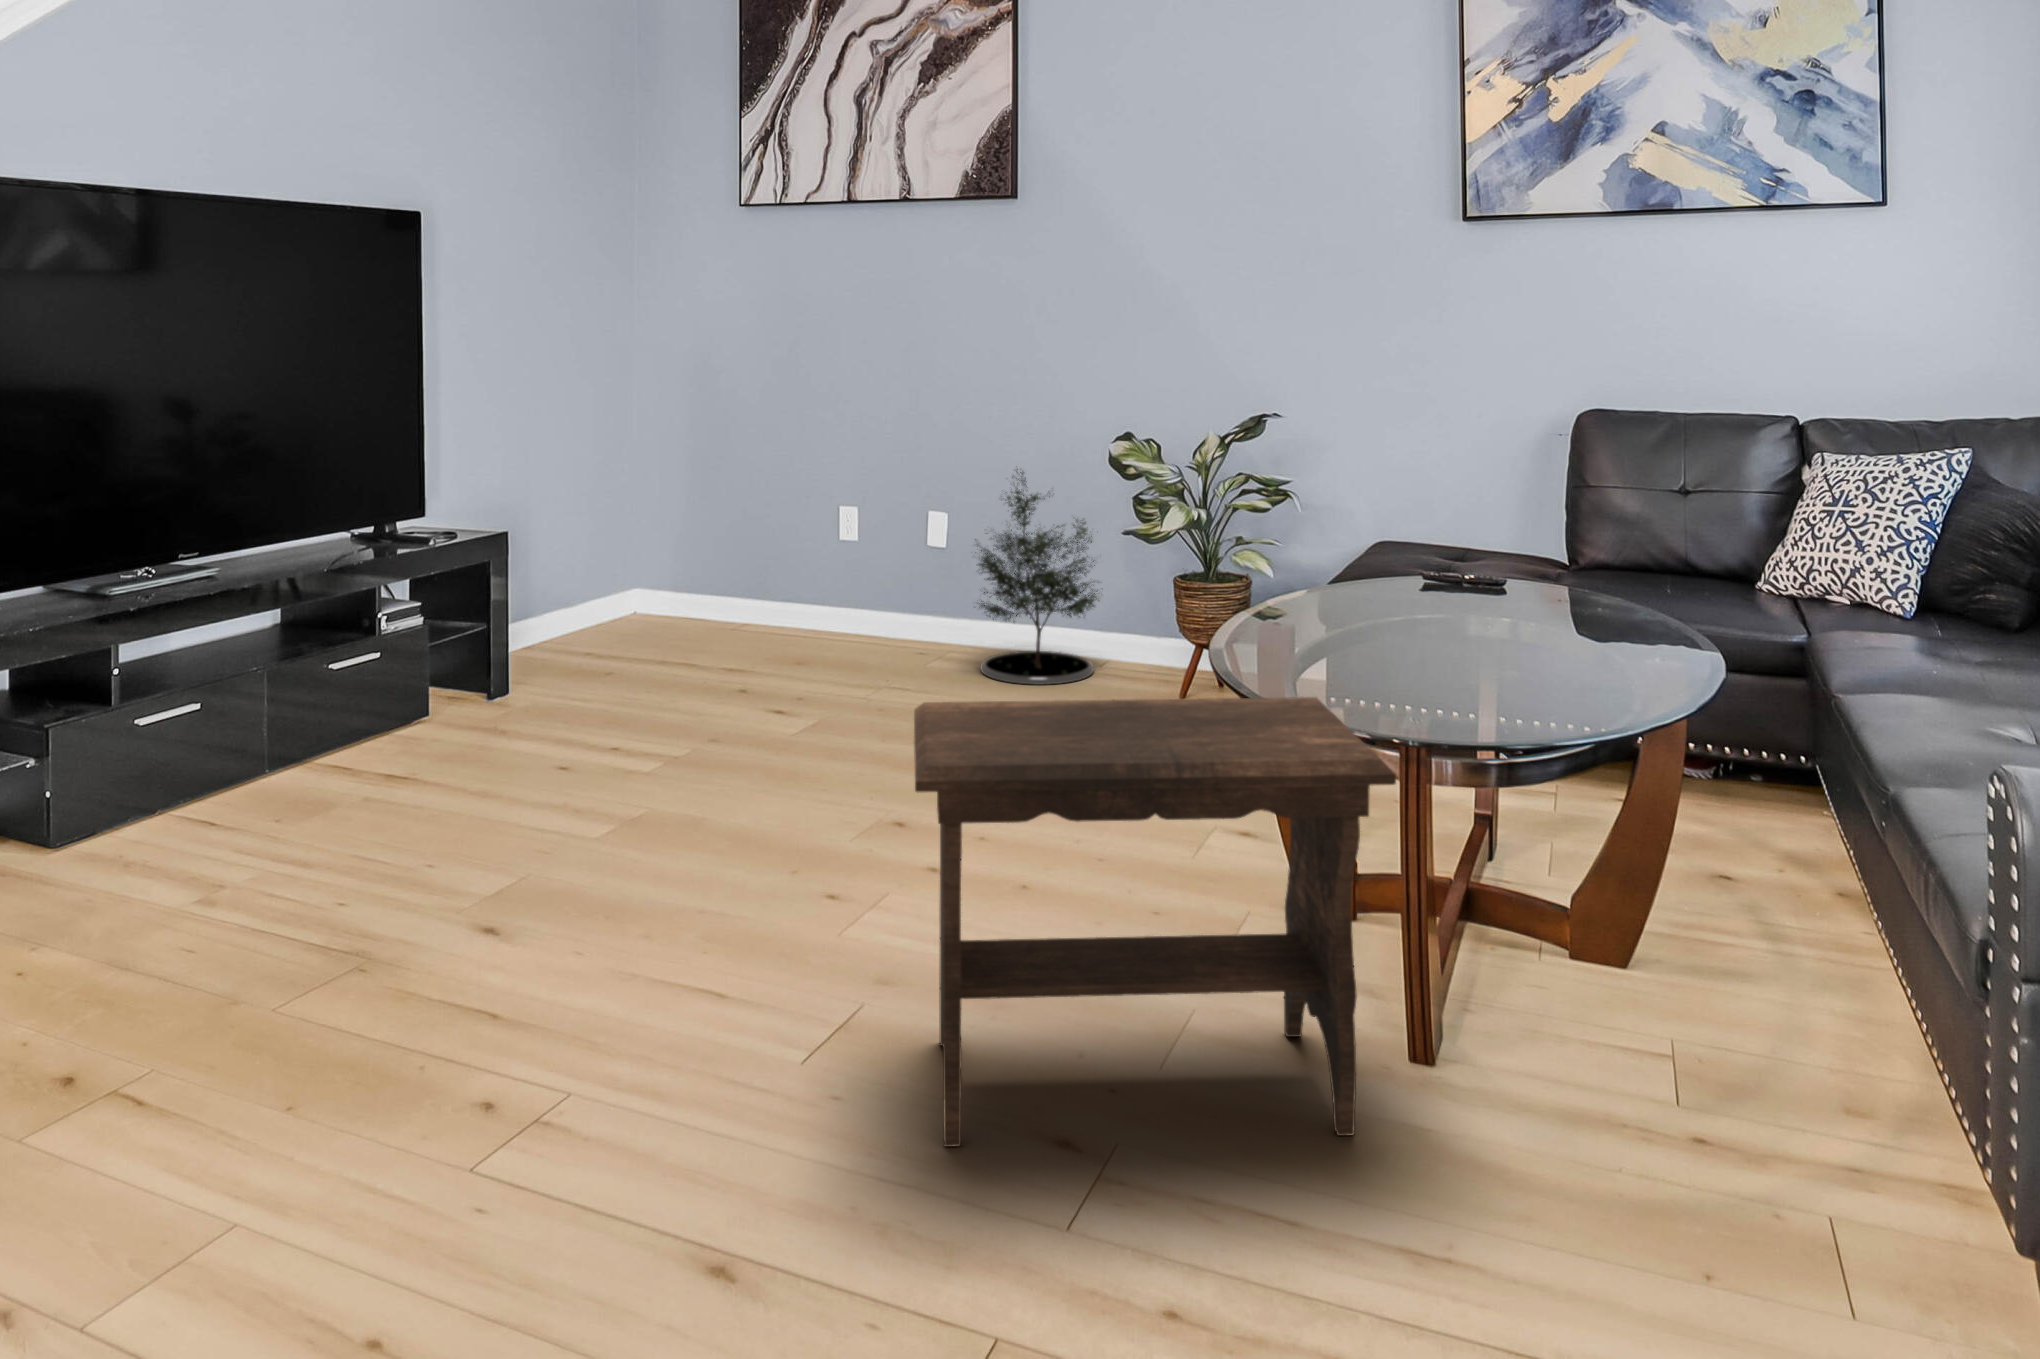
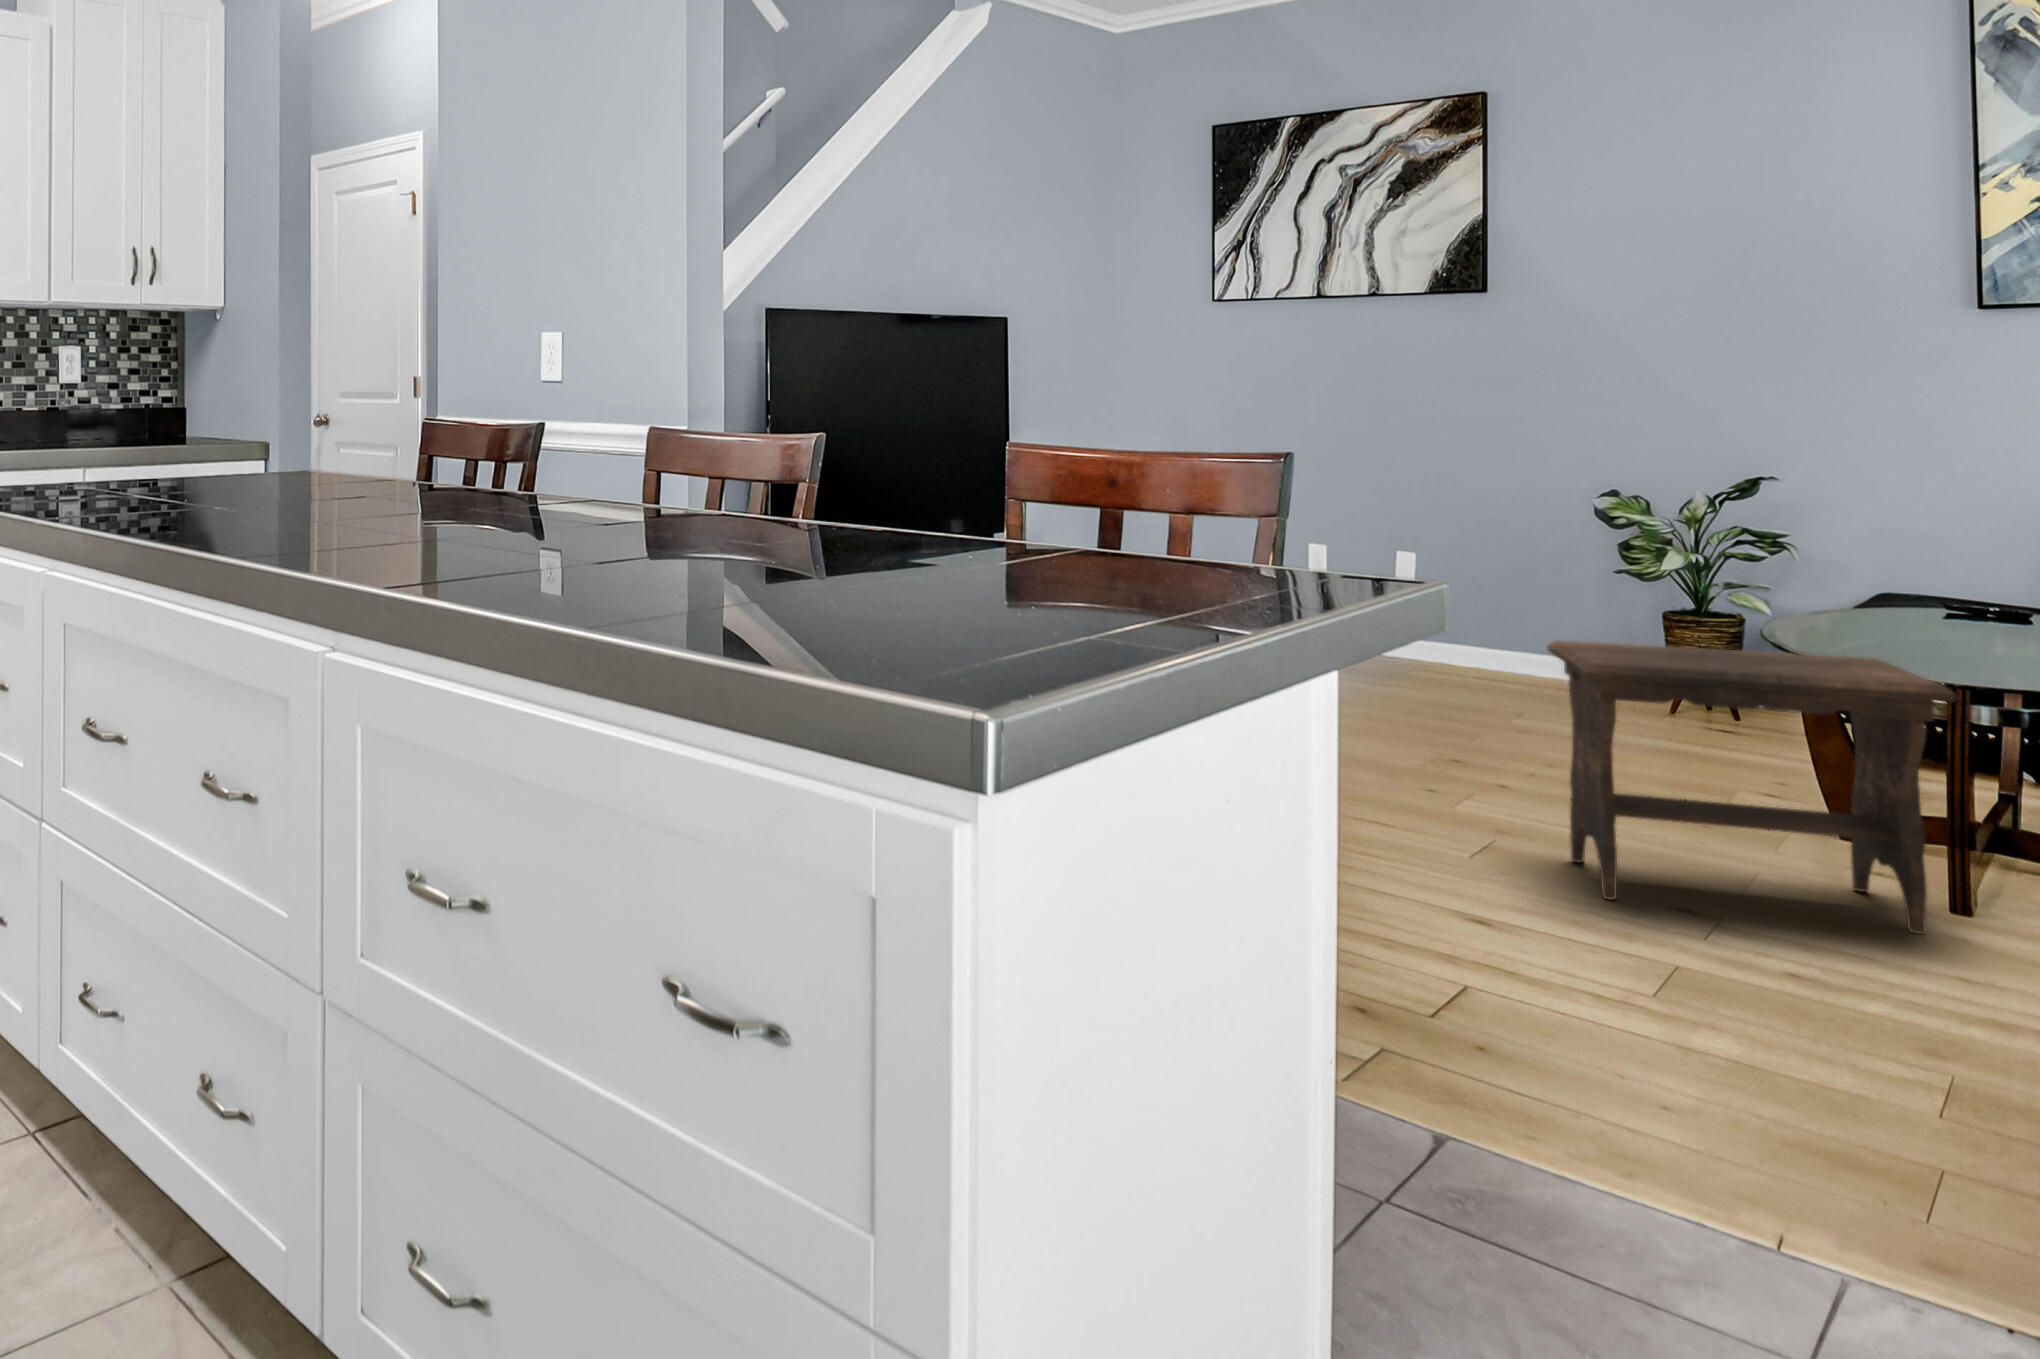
potted tree: present [975,469,1099,685] -> none [1458,515,1589,697]

